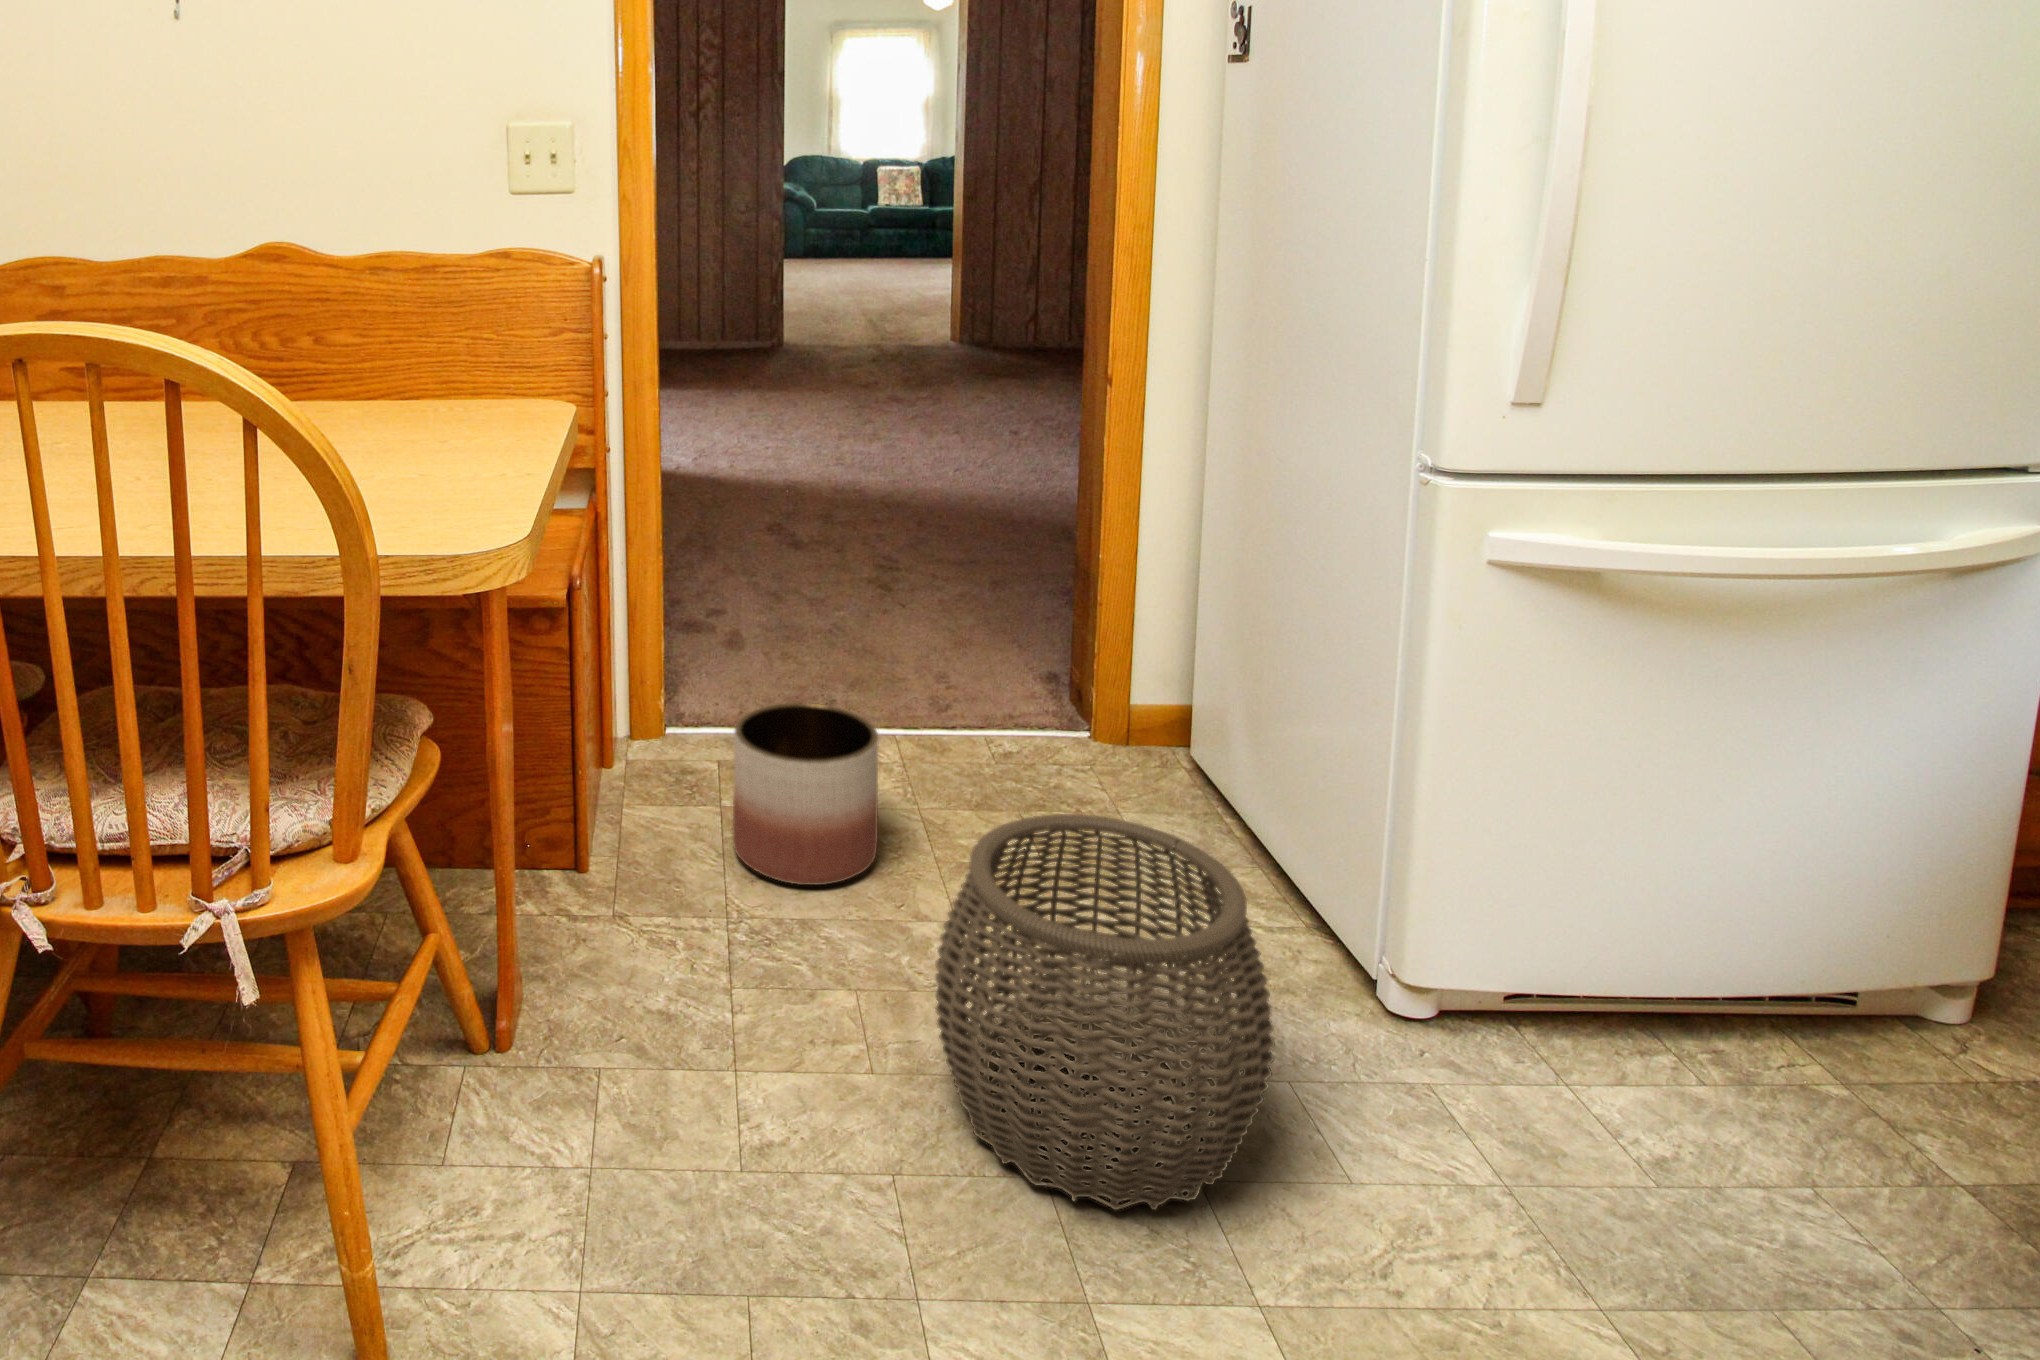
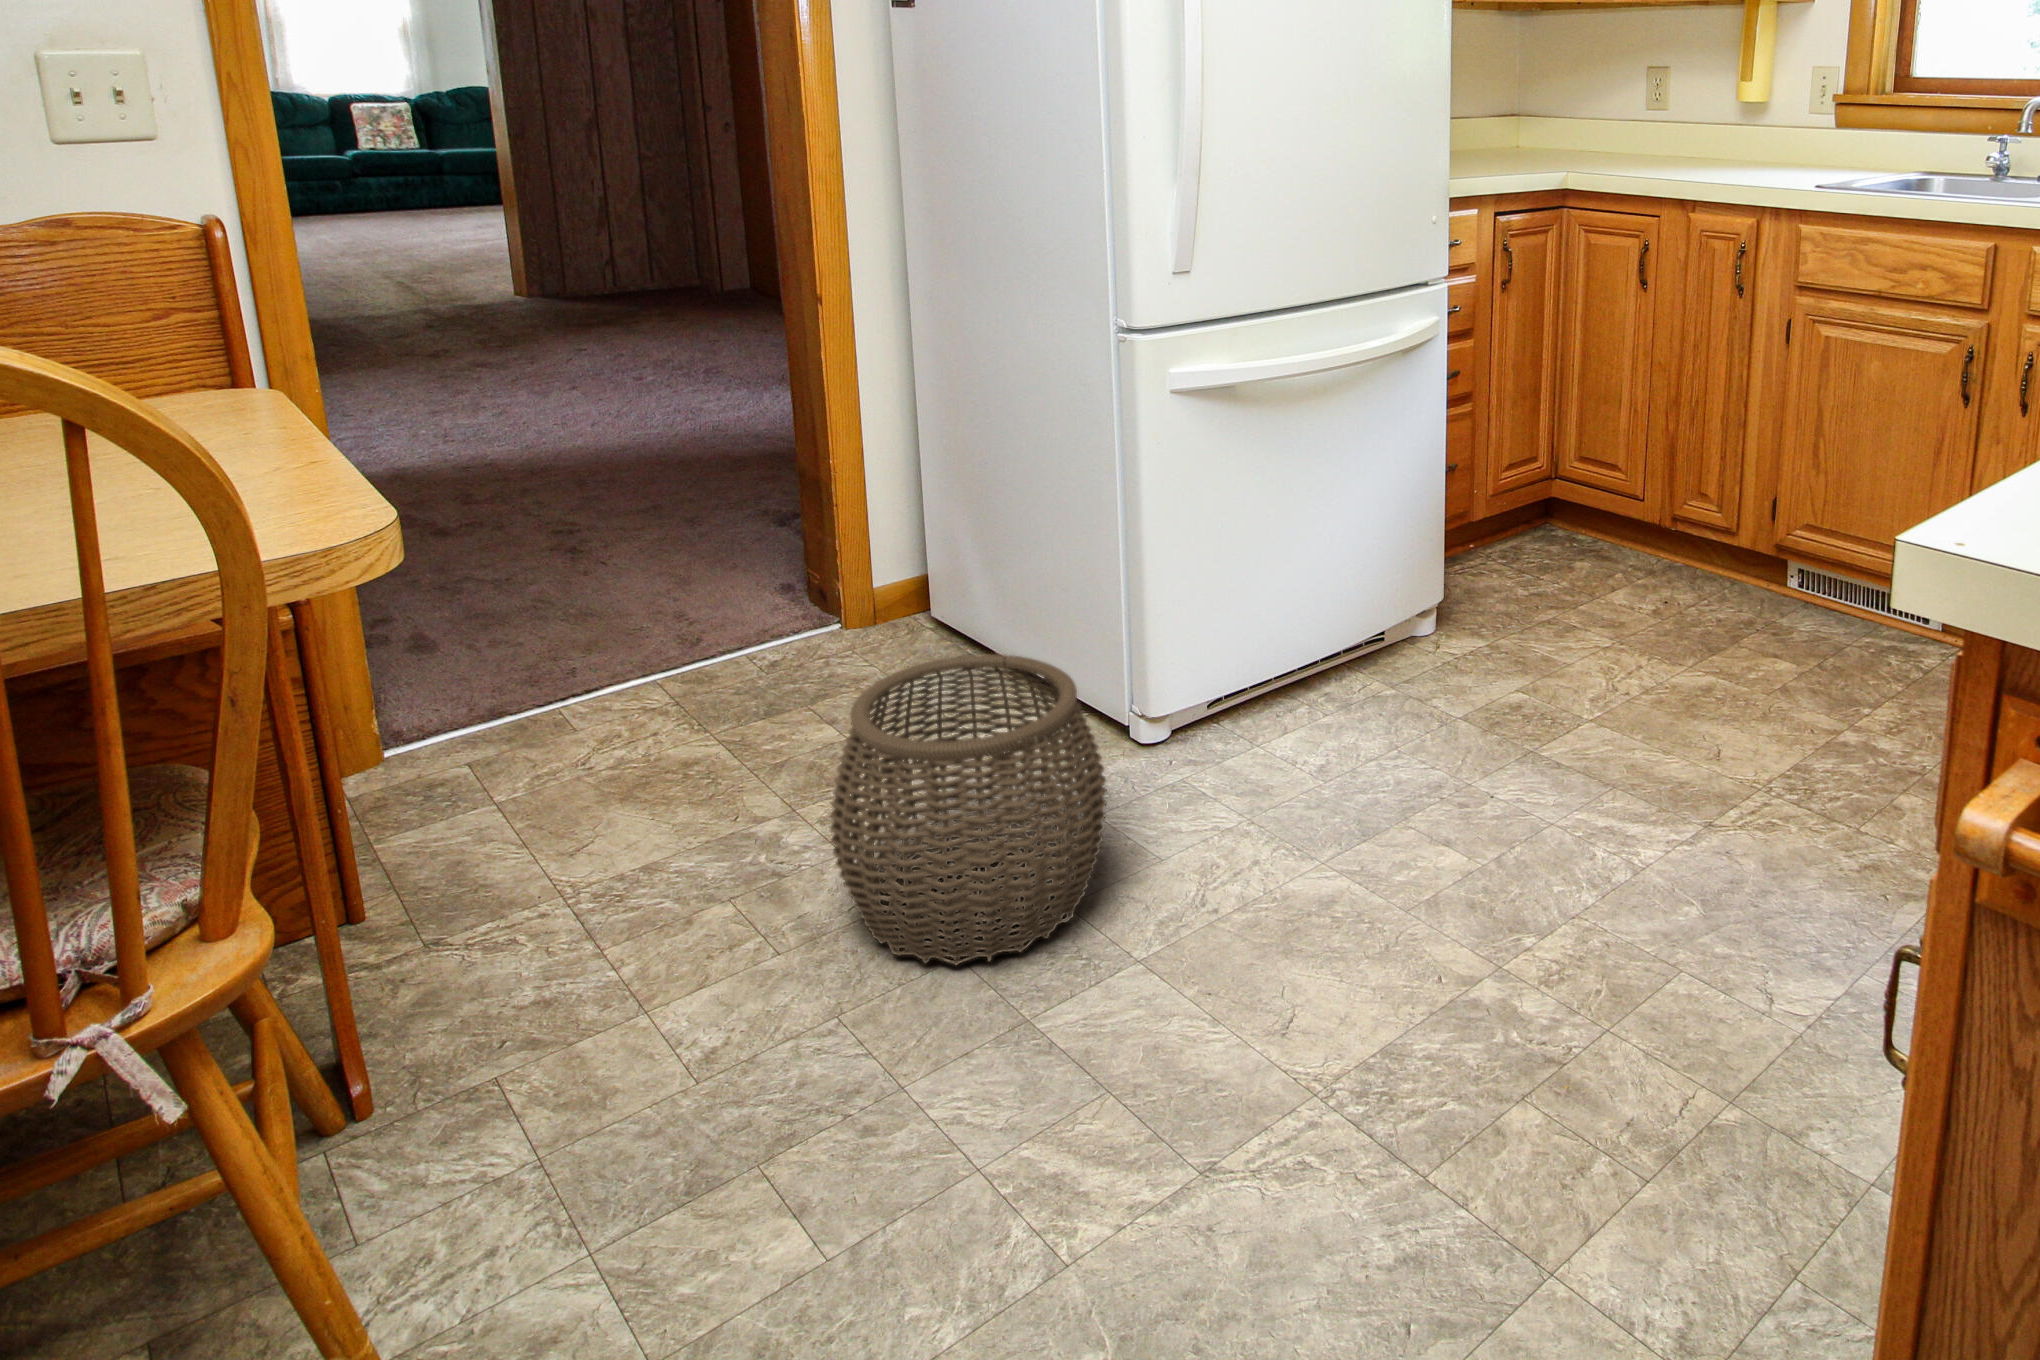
planter: present [733,703,879,885] -> none [520,659,696,846]

